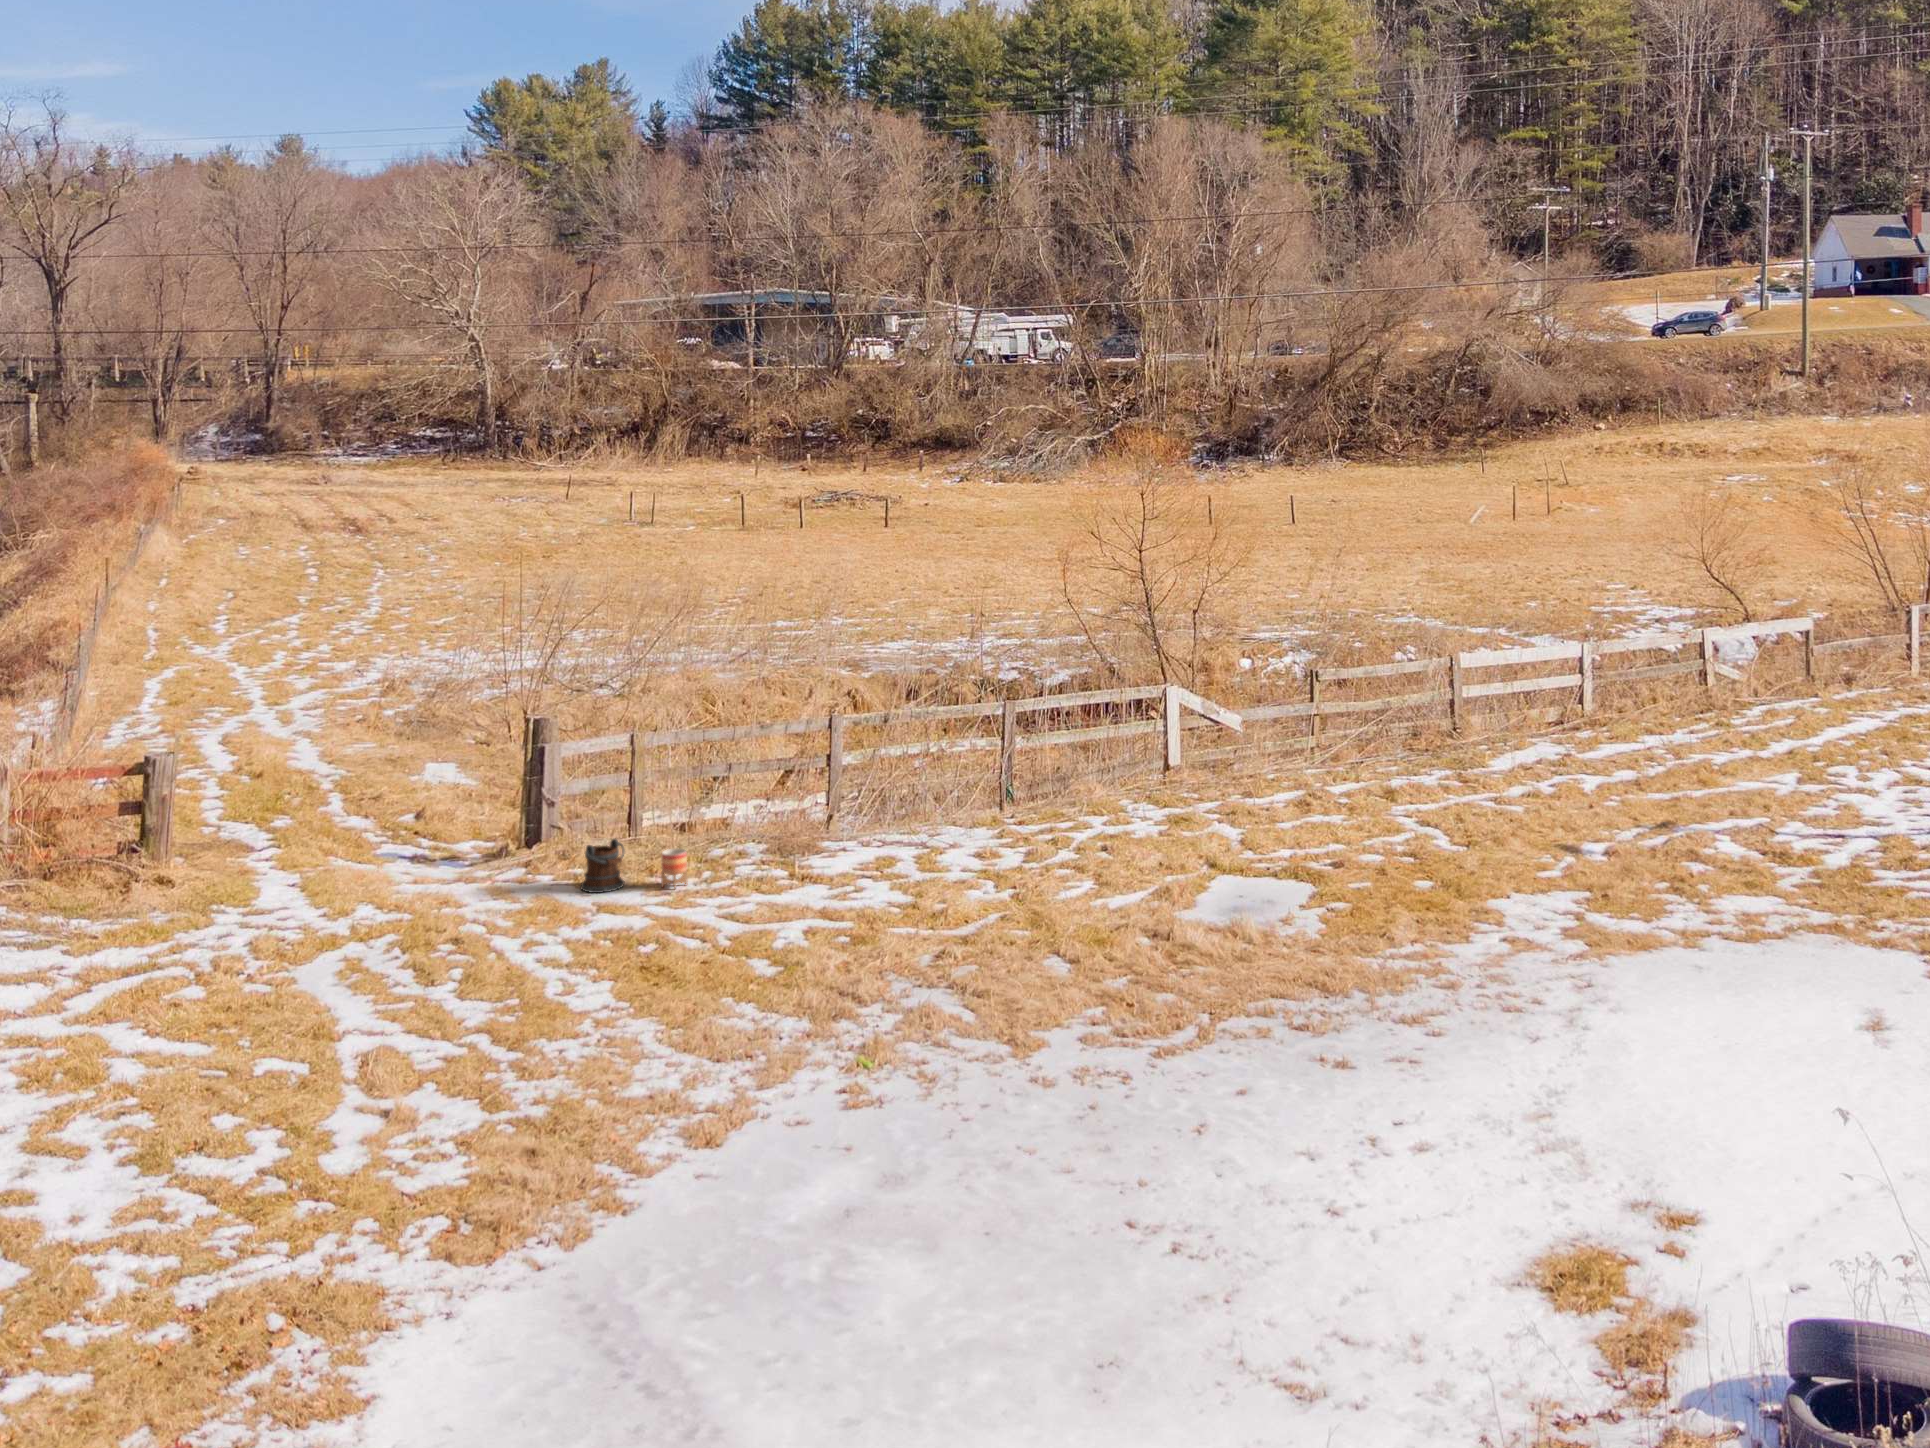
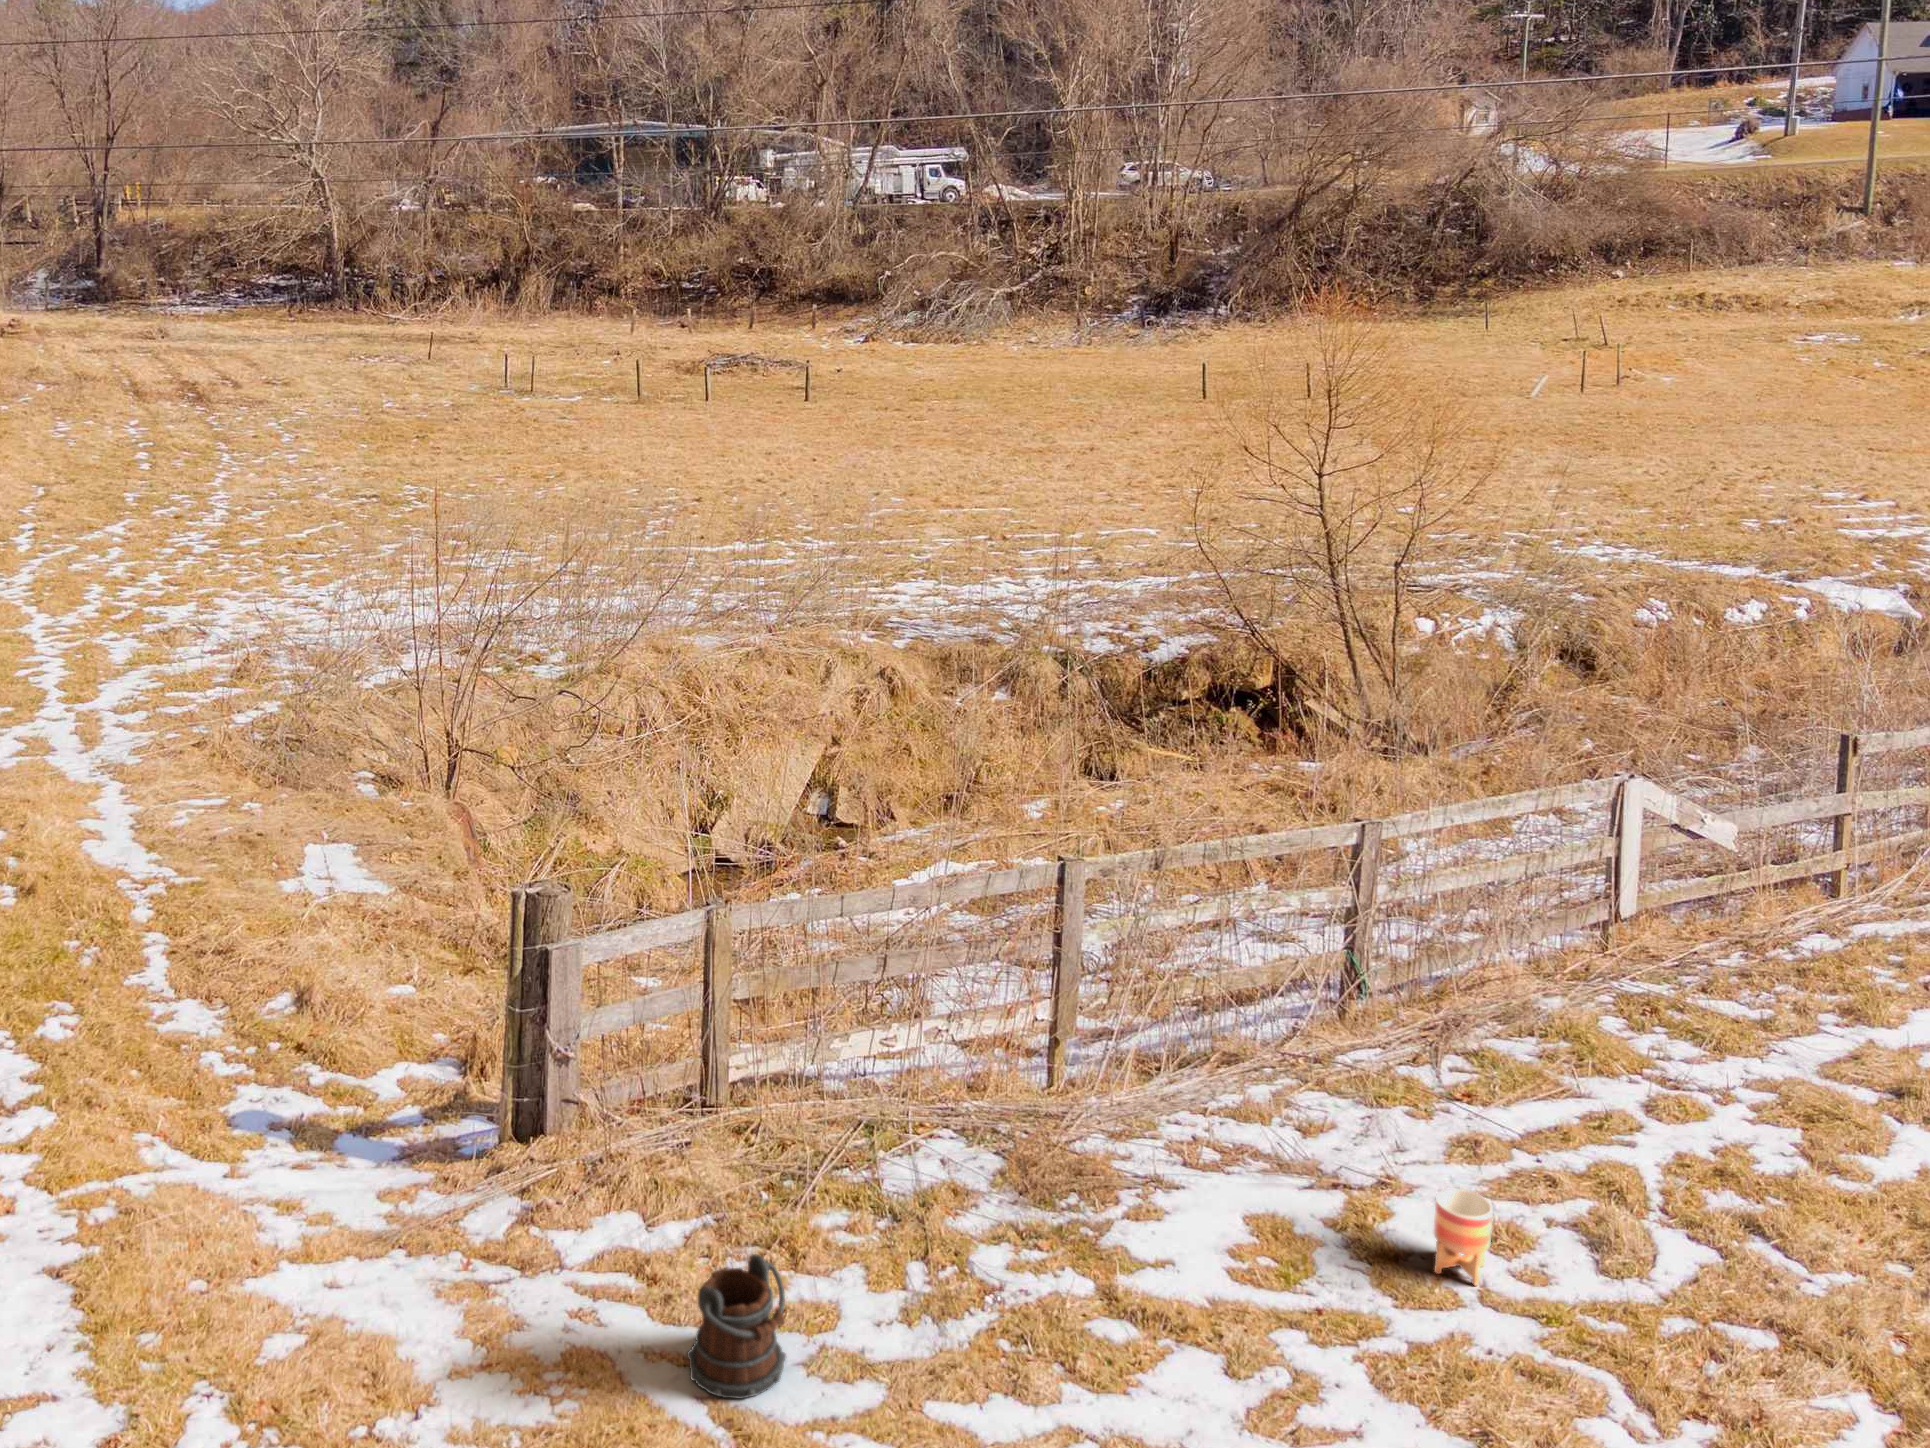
planter: present [661,849,688,888] -> present [1433,1188,1493,1286]

